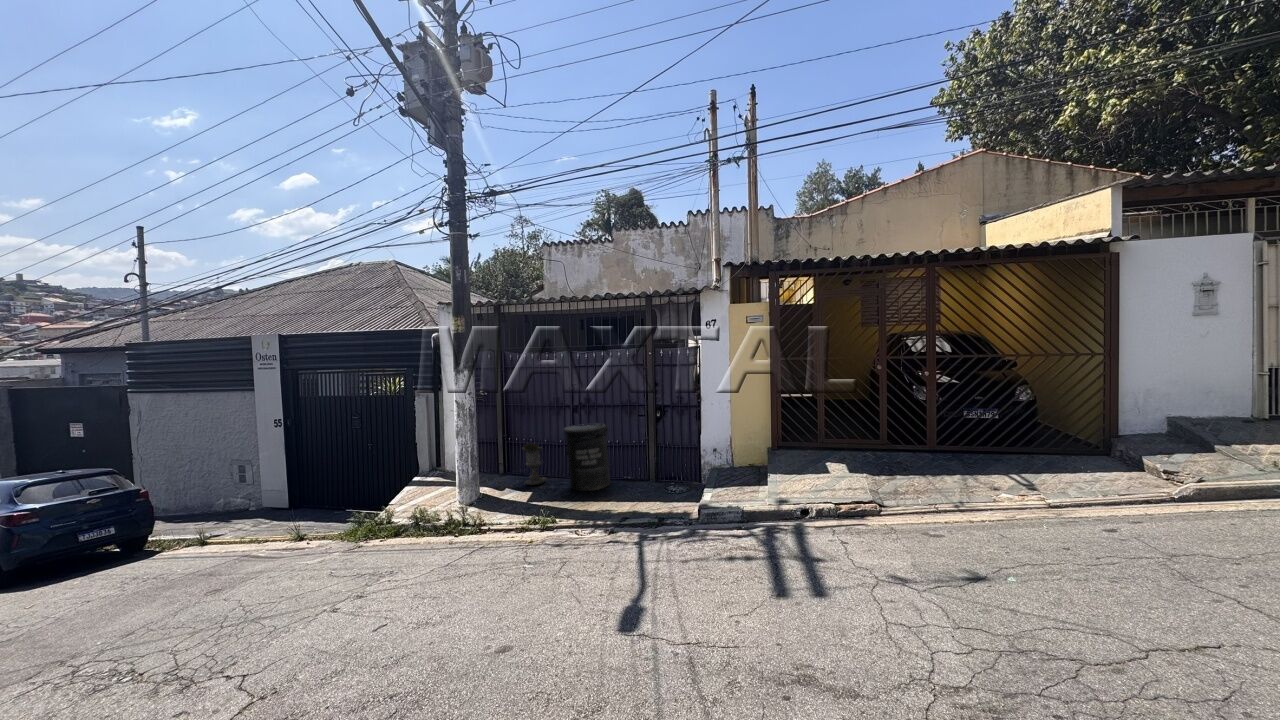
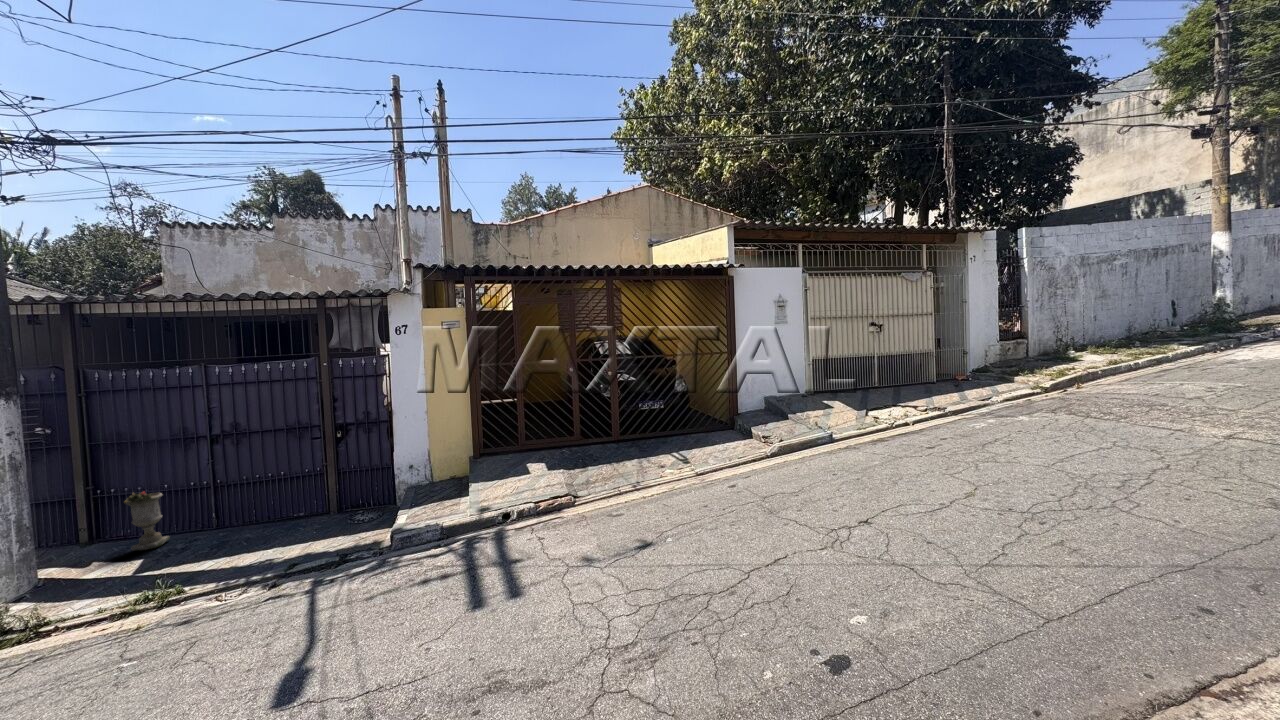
trash can: present [564,423,610,491] -> none [194,454,270,545]

